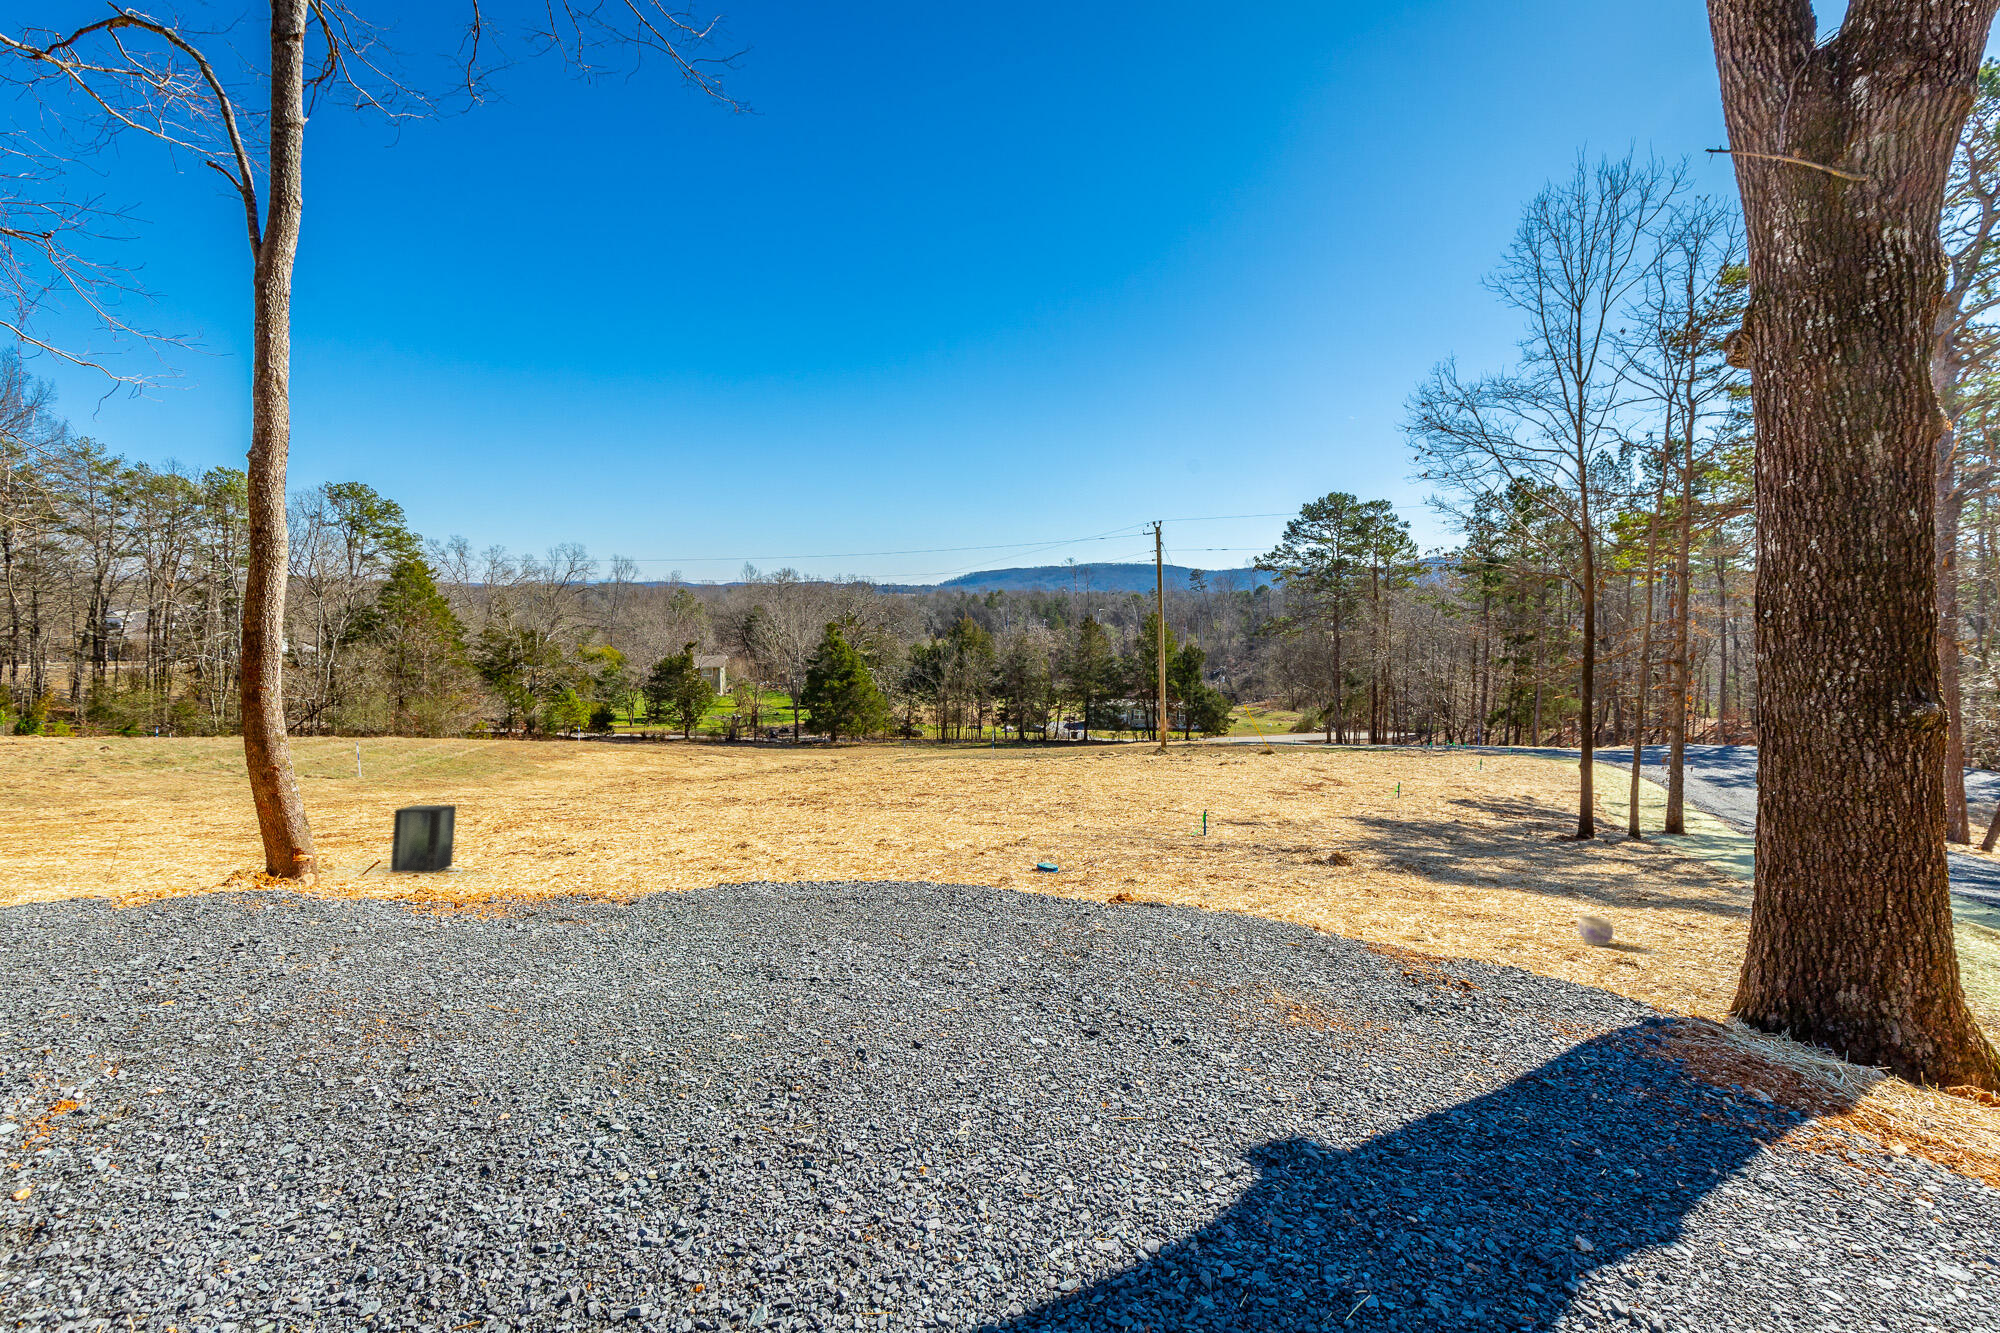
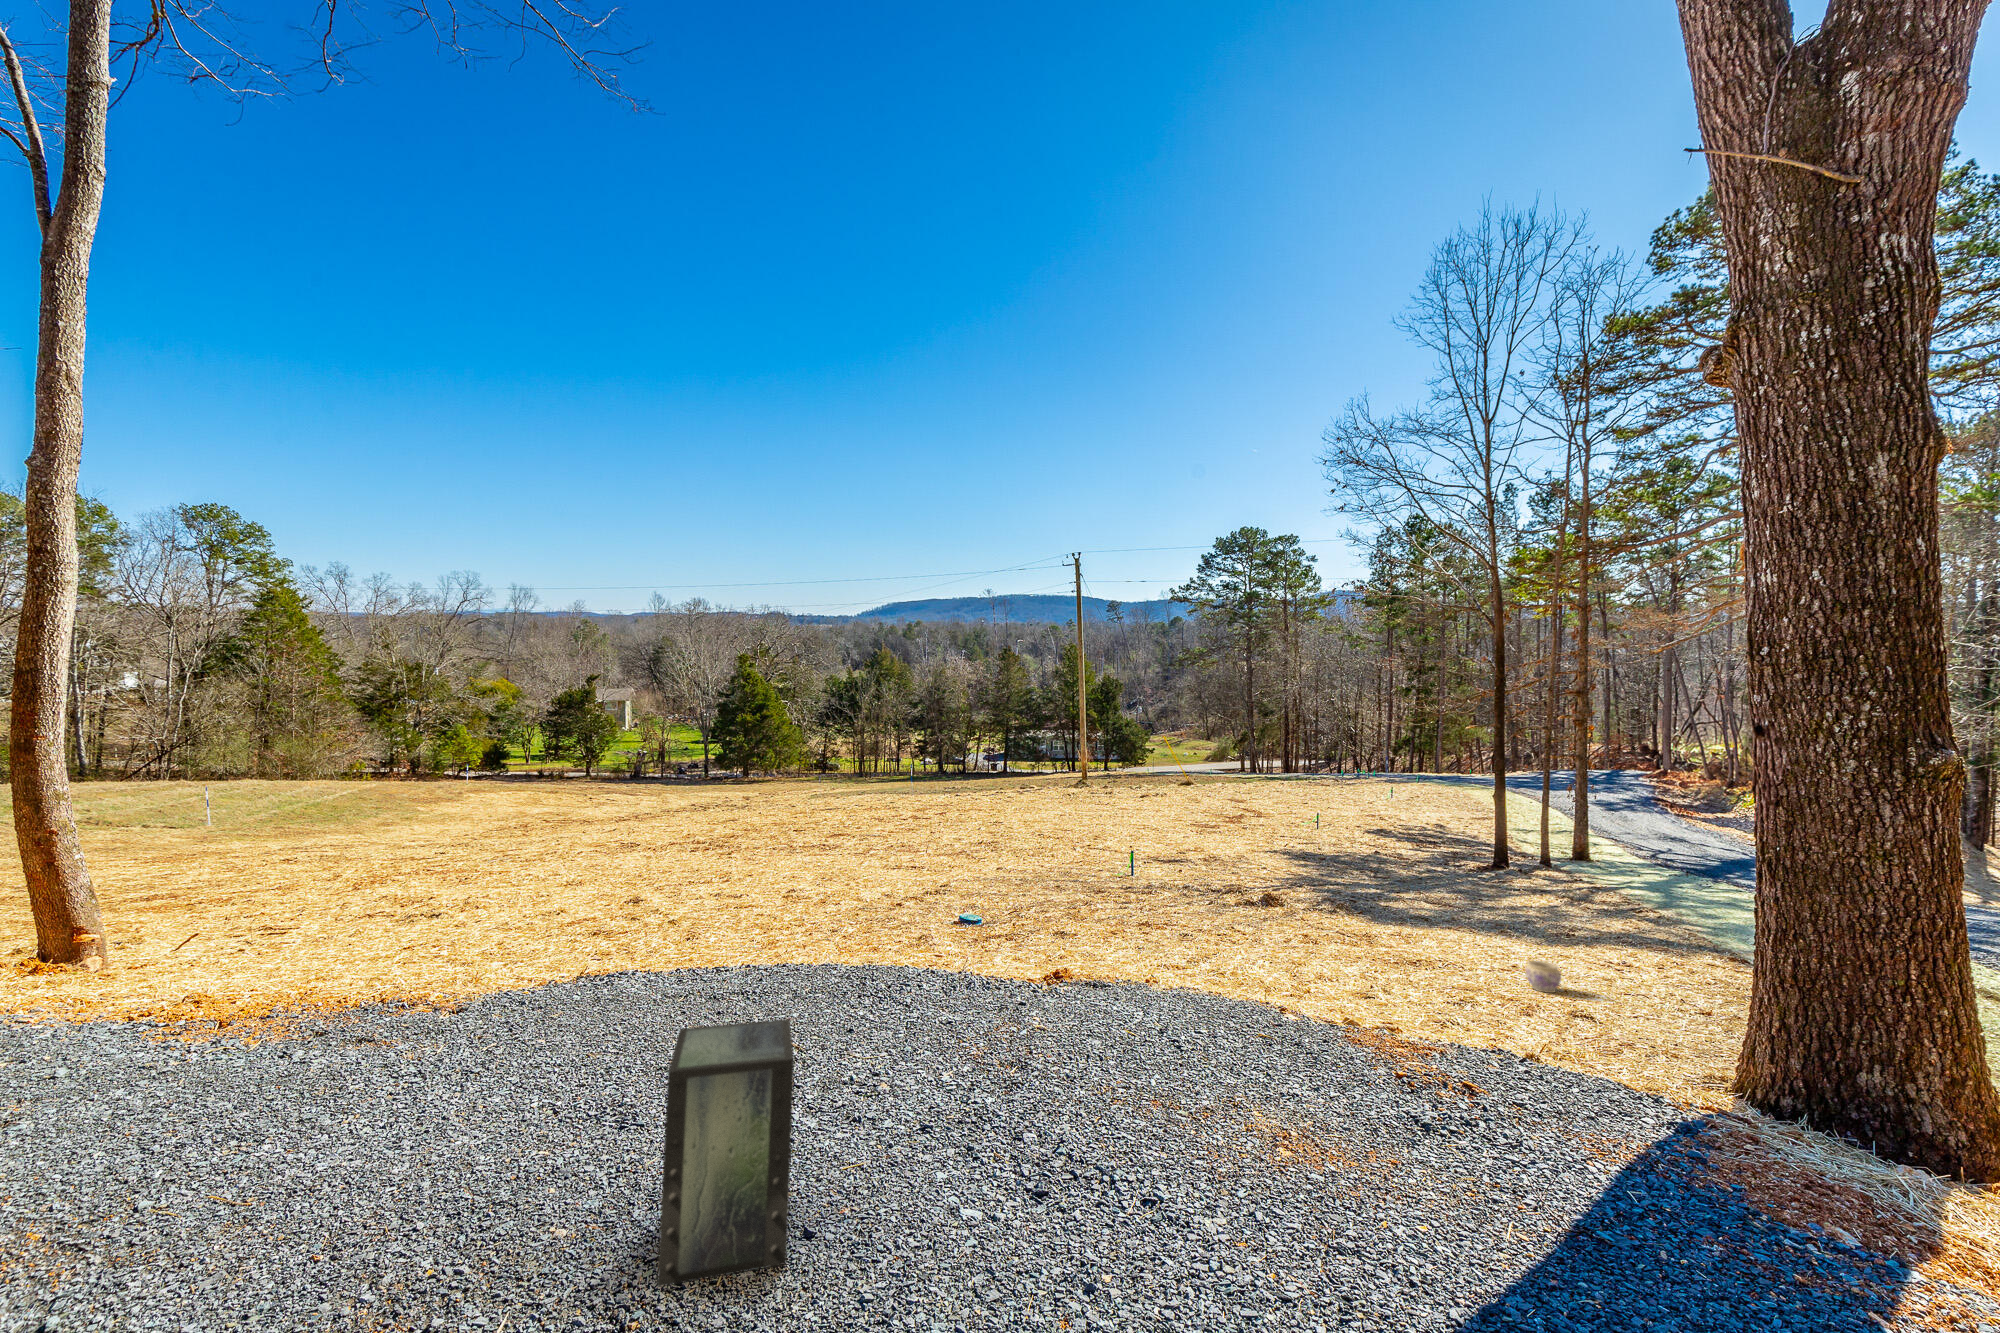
storage box: present [390,805,456,873] -> present [657,1019,794,1287]

